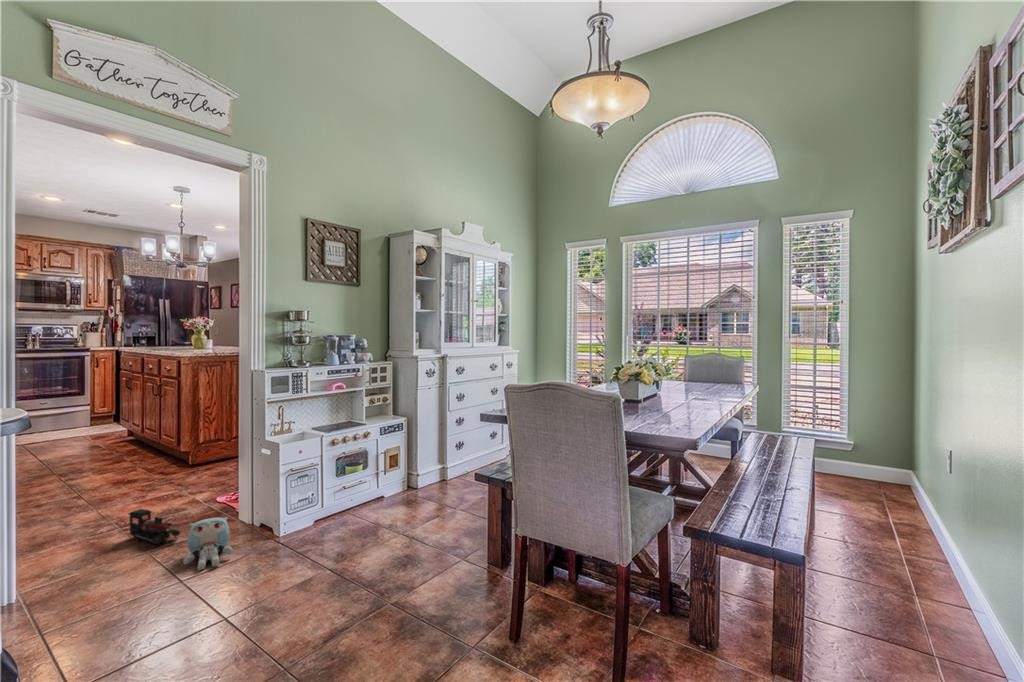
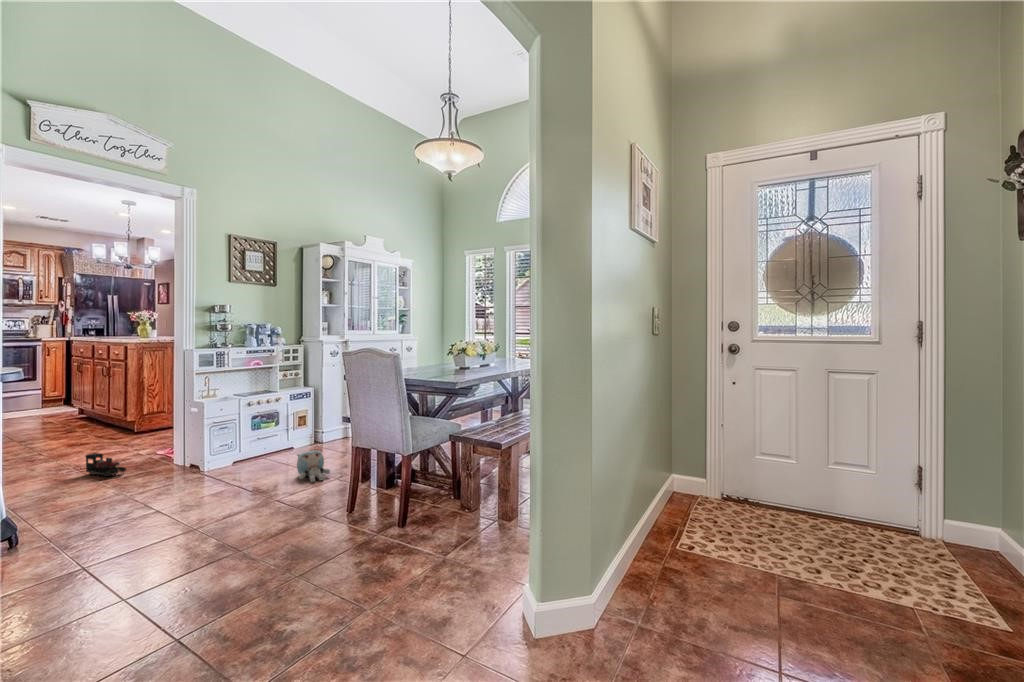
plush toy: present [183,517,233,570] -> present [297,451,330,482]

